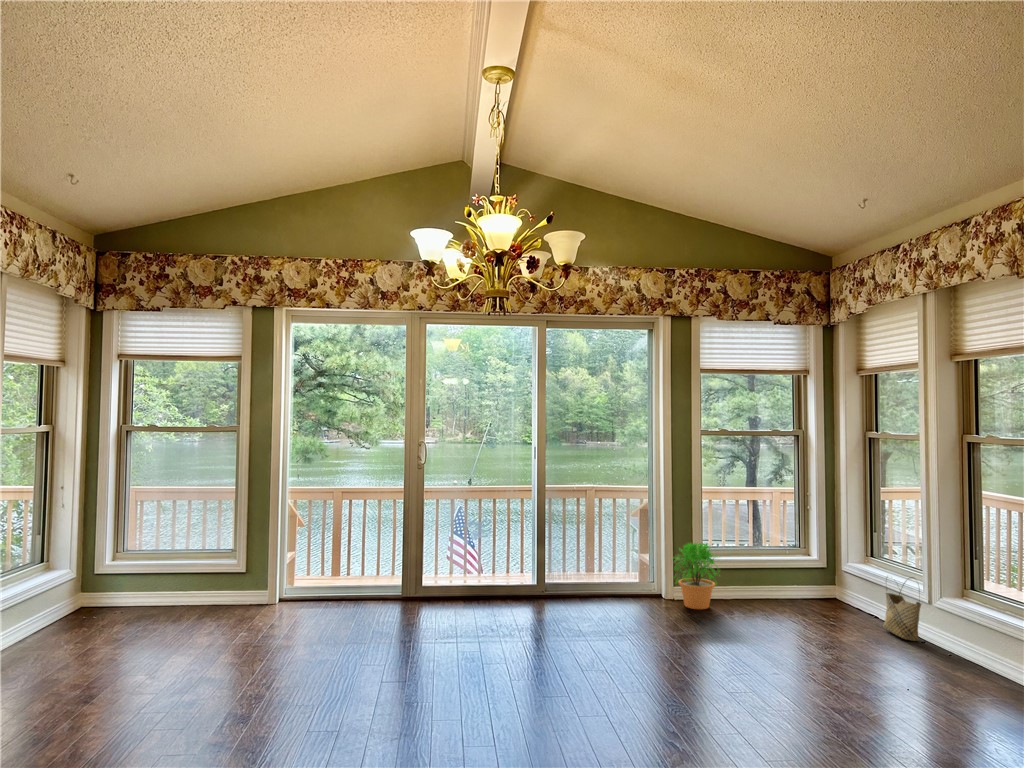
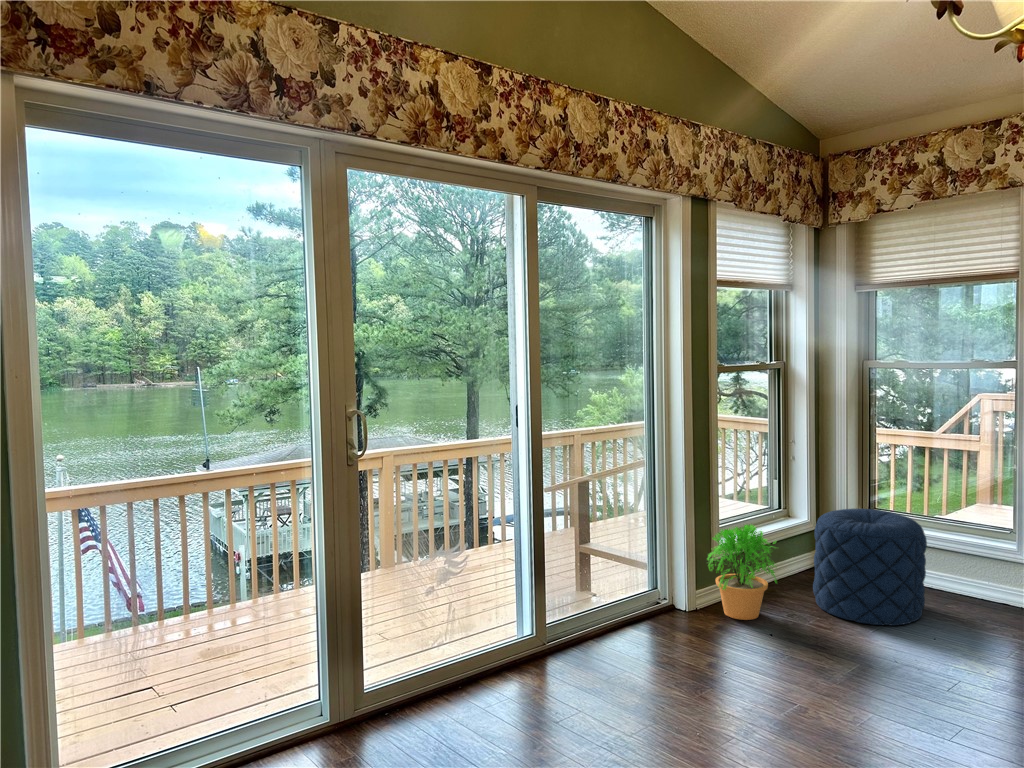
pouf: none [756,543,840,631] -> present [813,509,927,625]
woven basket: present [883,577,921,641] -> none [952,534,1011,610]

